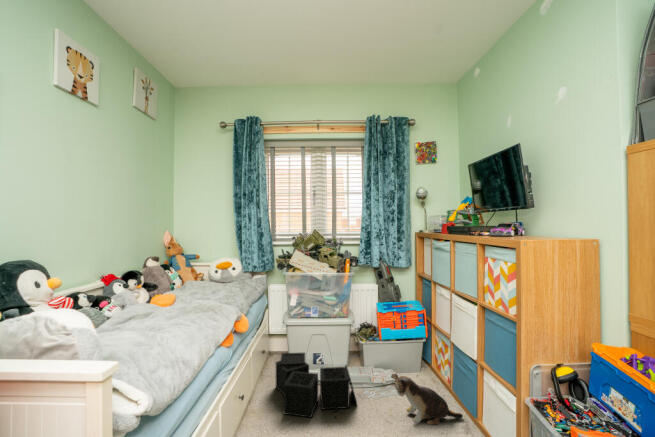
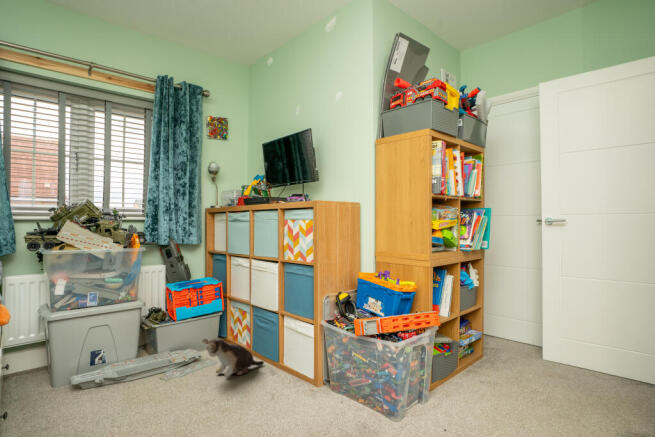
storage bin: present [276,353,357,418] -> none [40,349,163,414]

